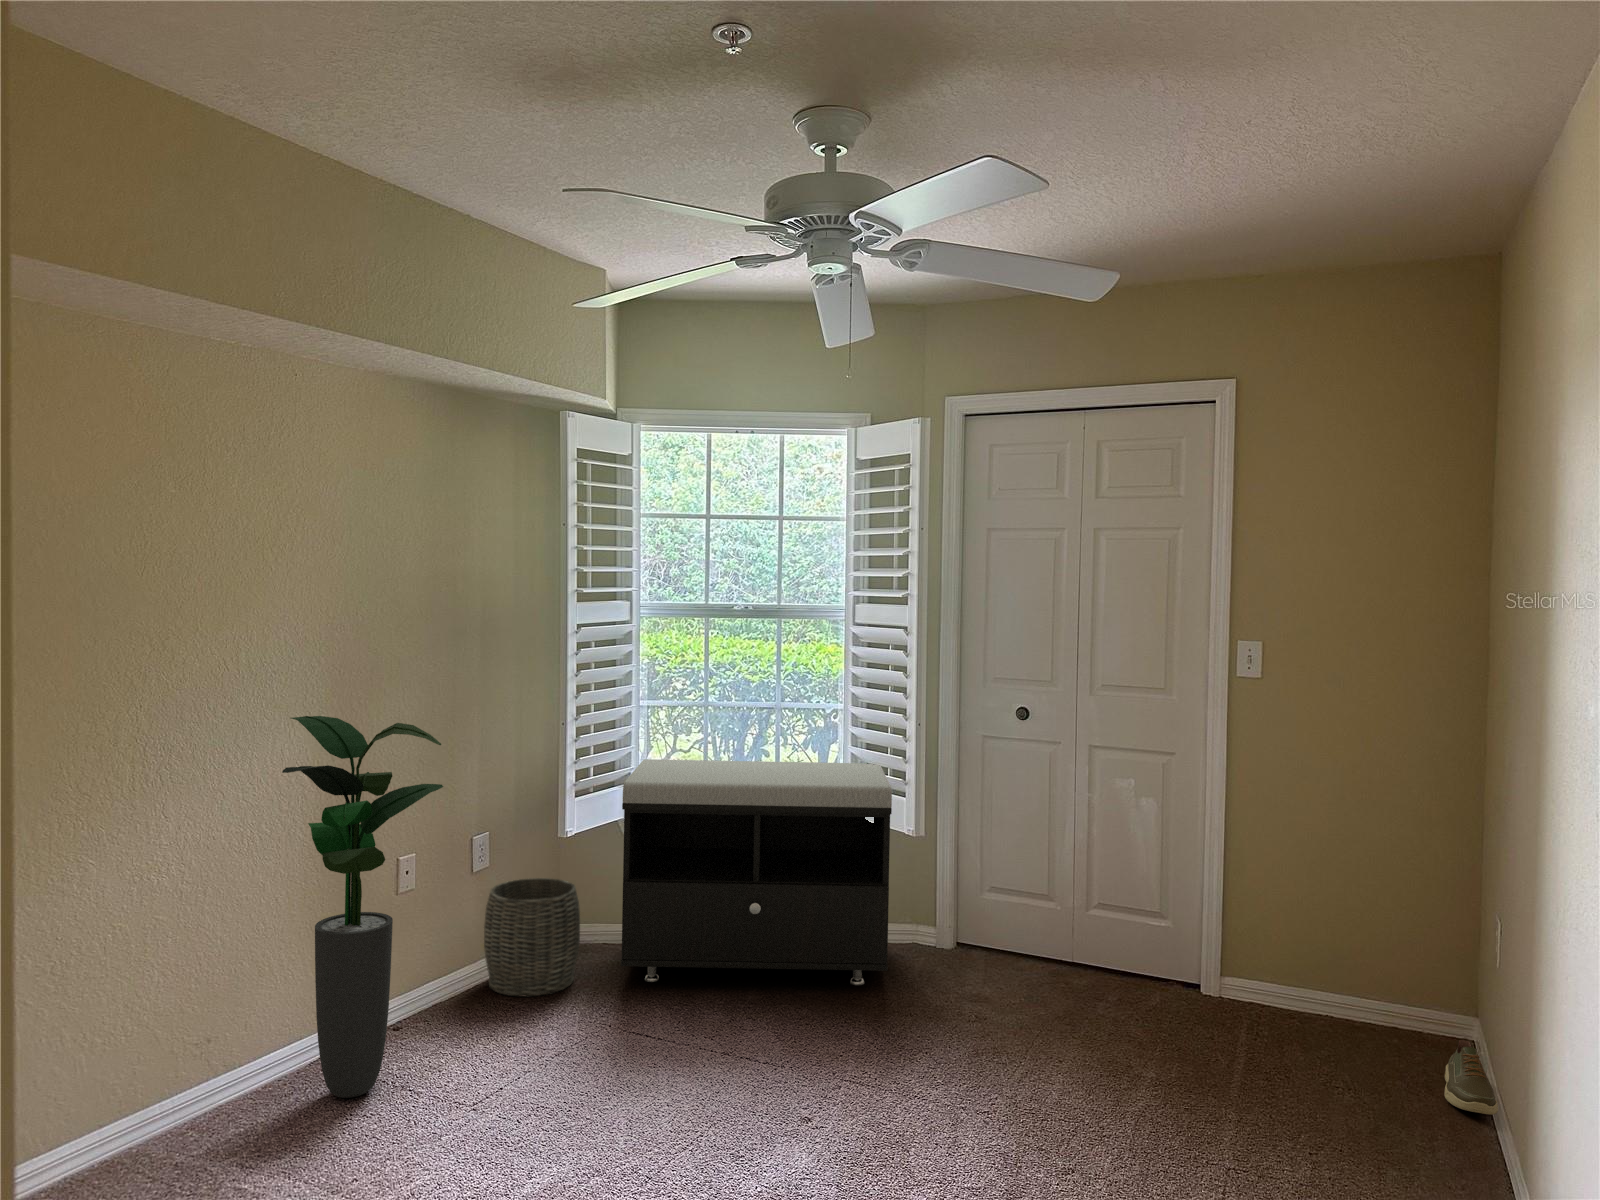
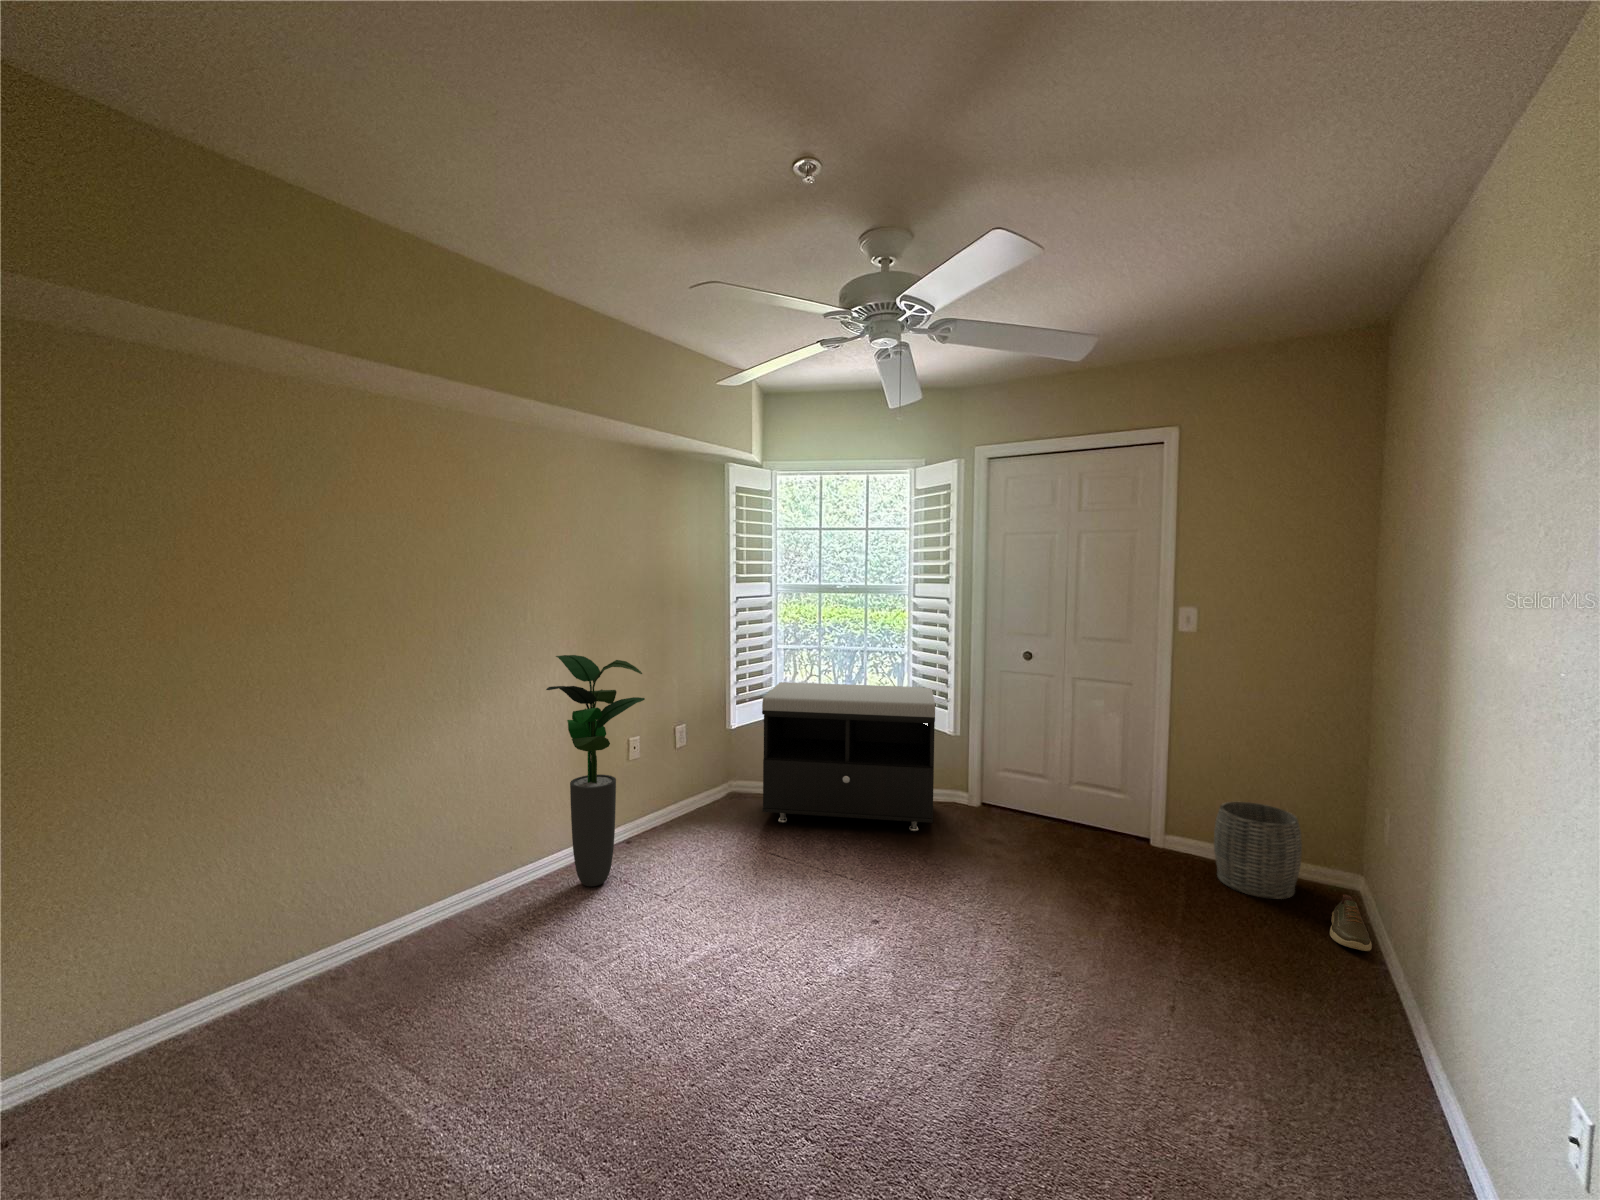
woven basket: present [484,878,580,997] -> present [1214,802,1302,899]

